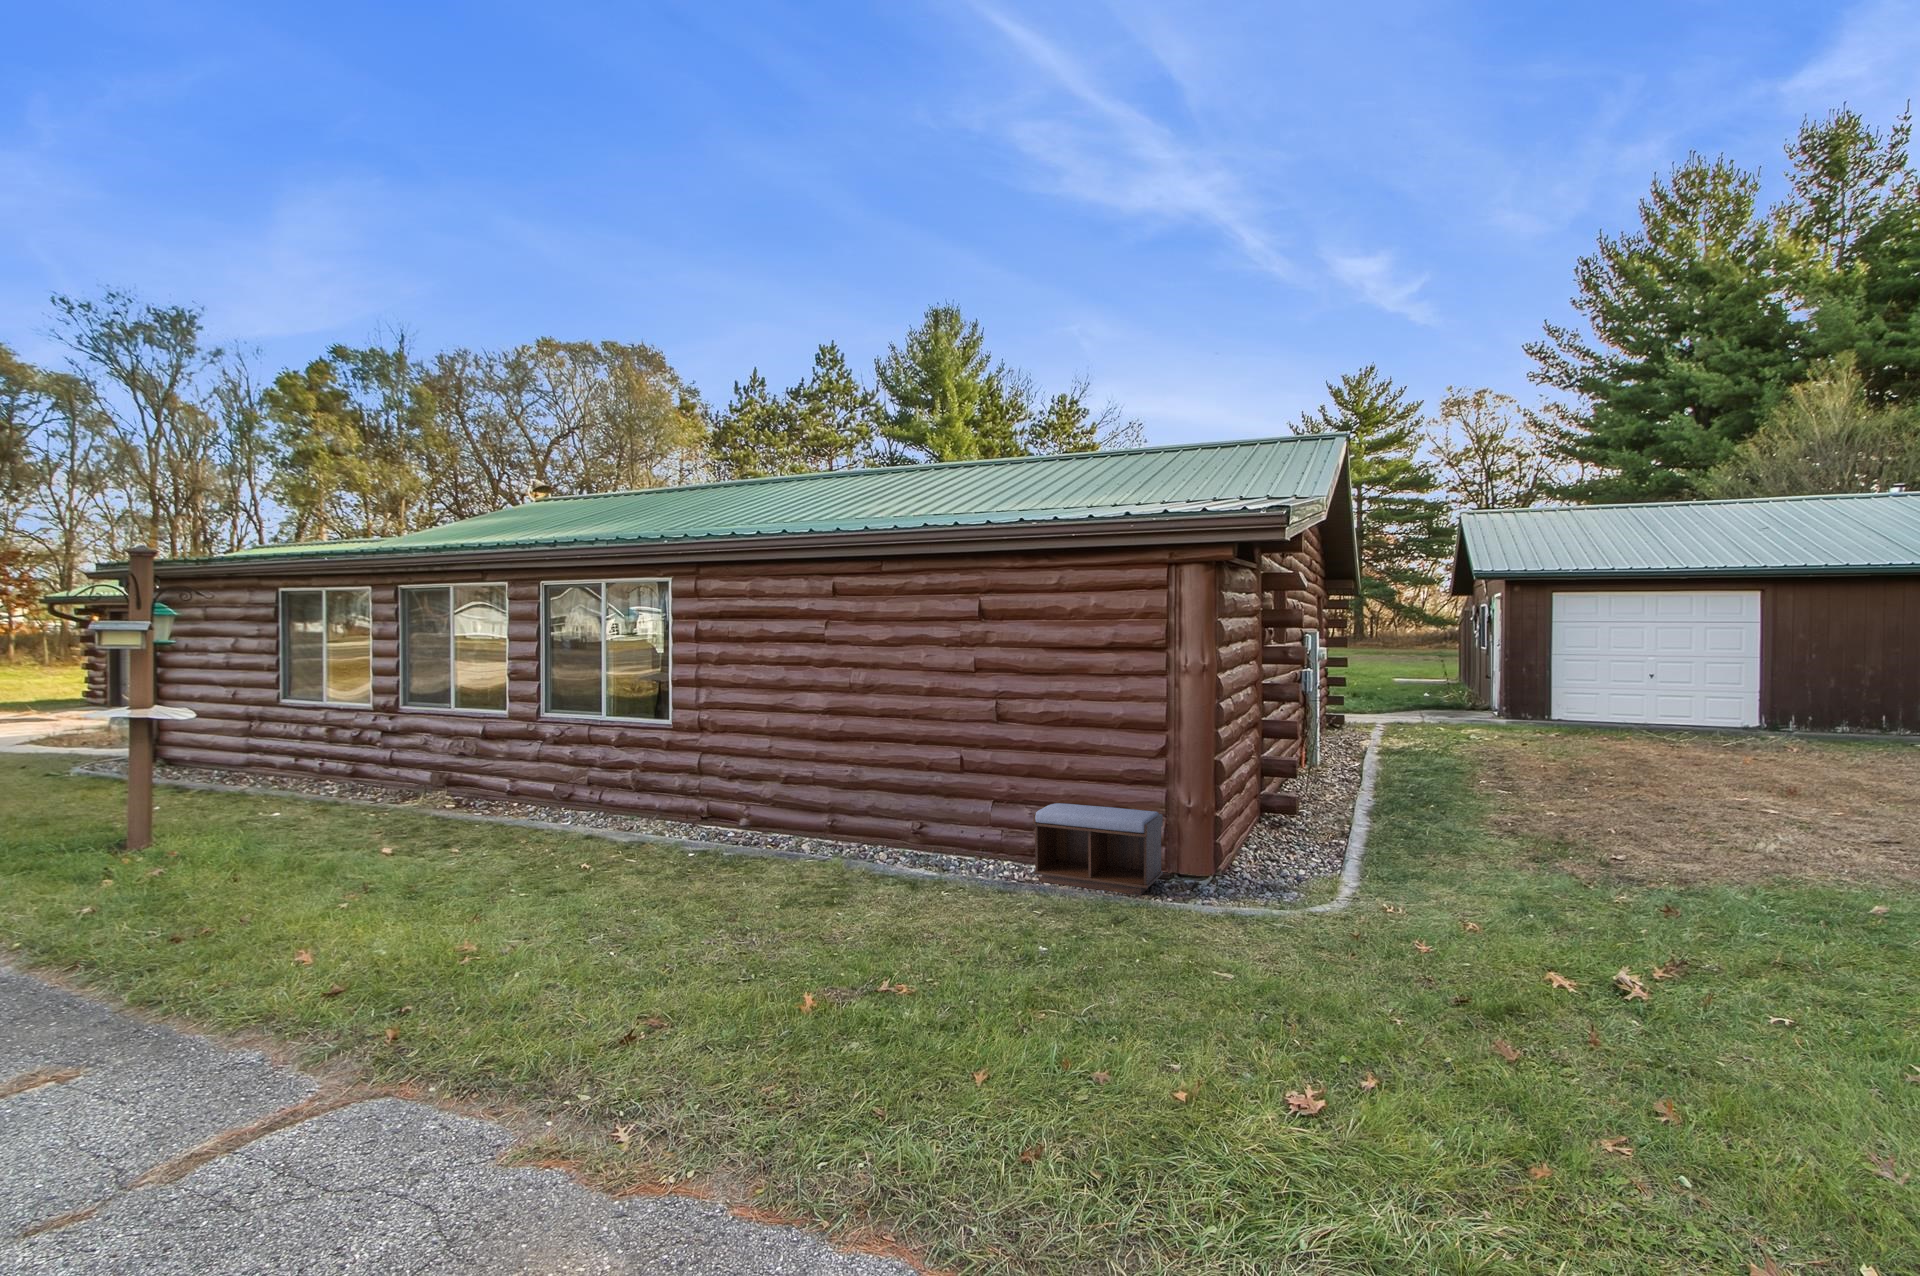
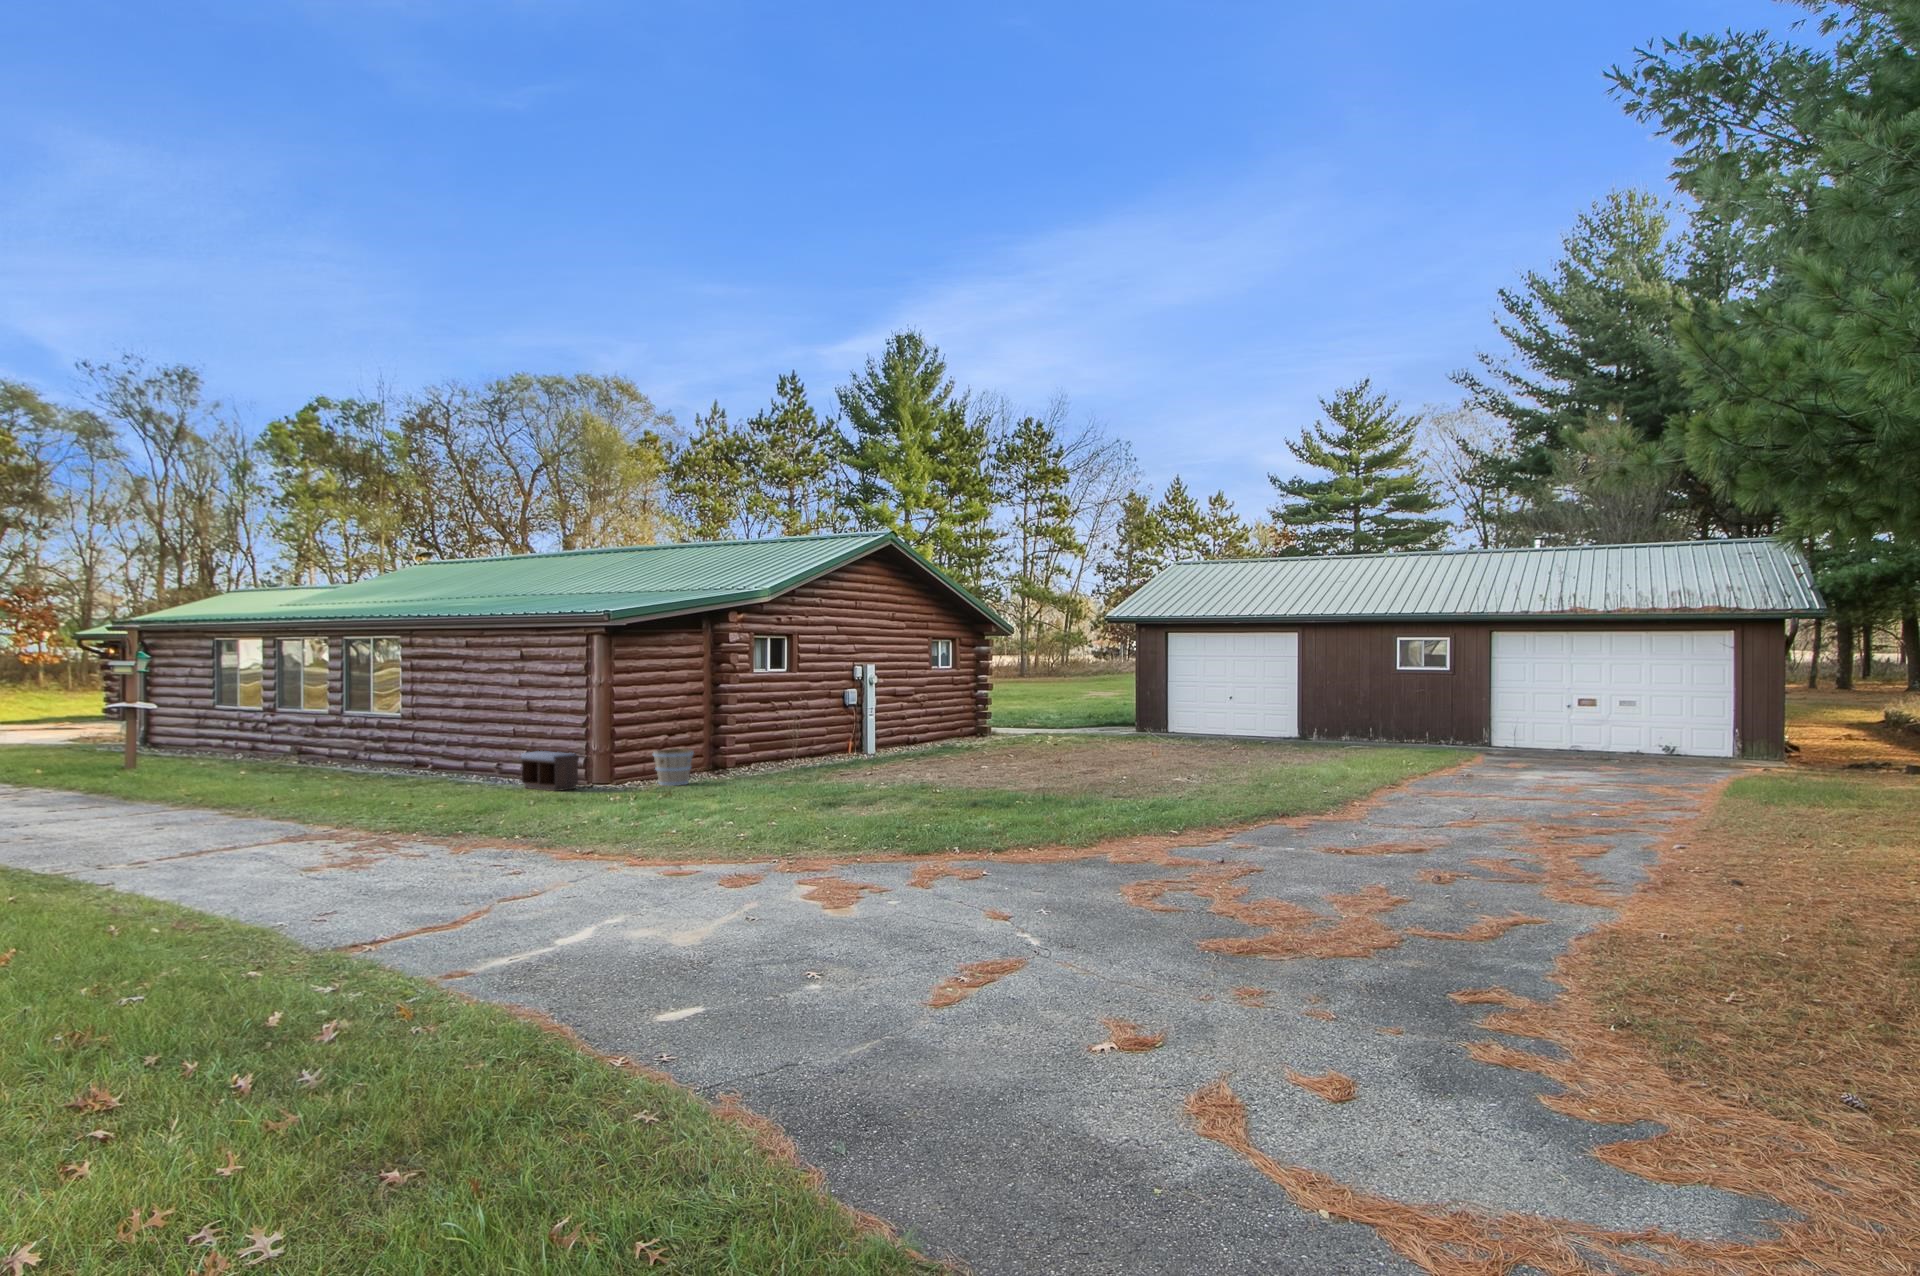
wooden bucket: none [1246,786,1329,864] -> present [653,748,694,786]

